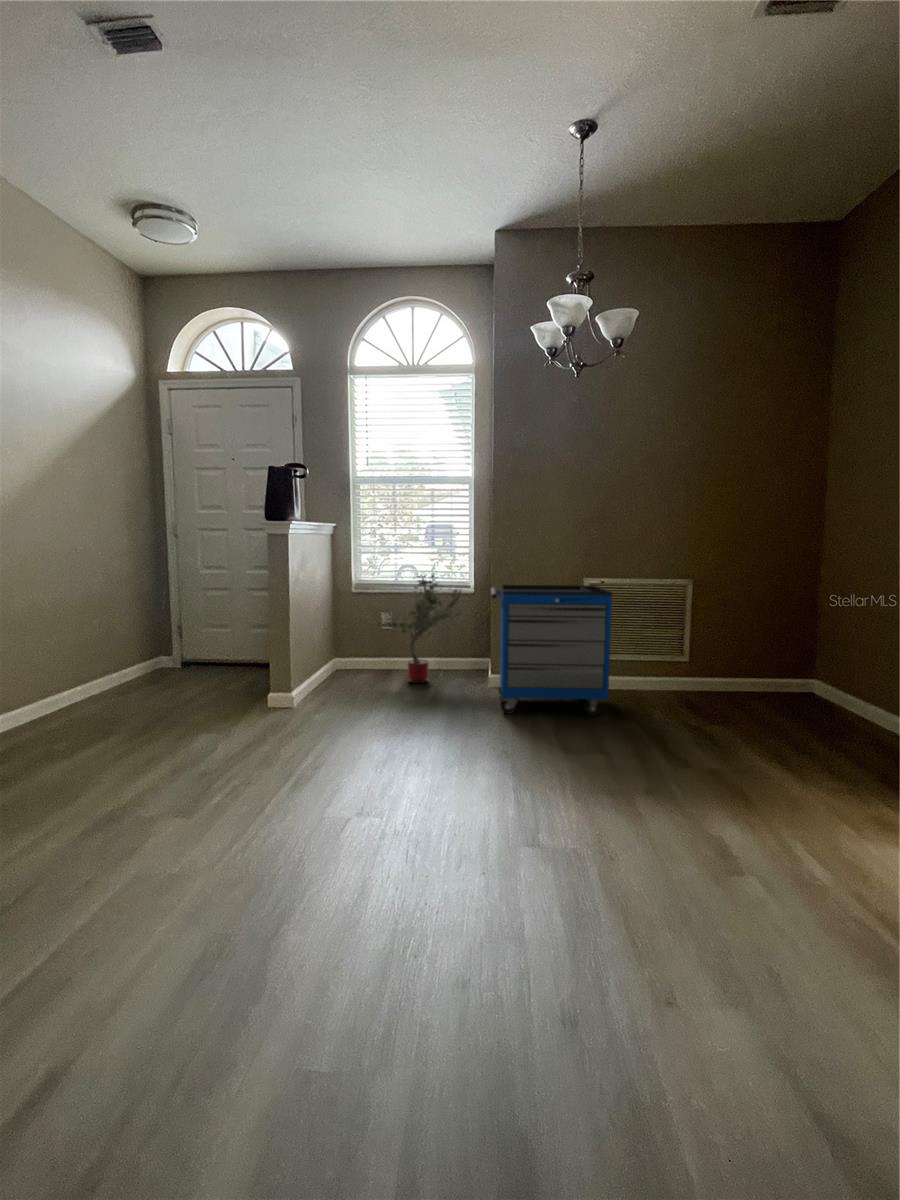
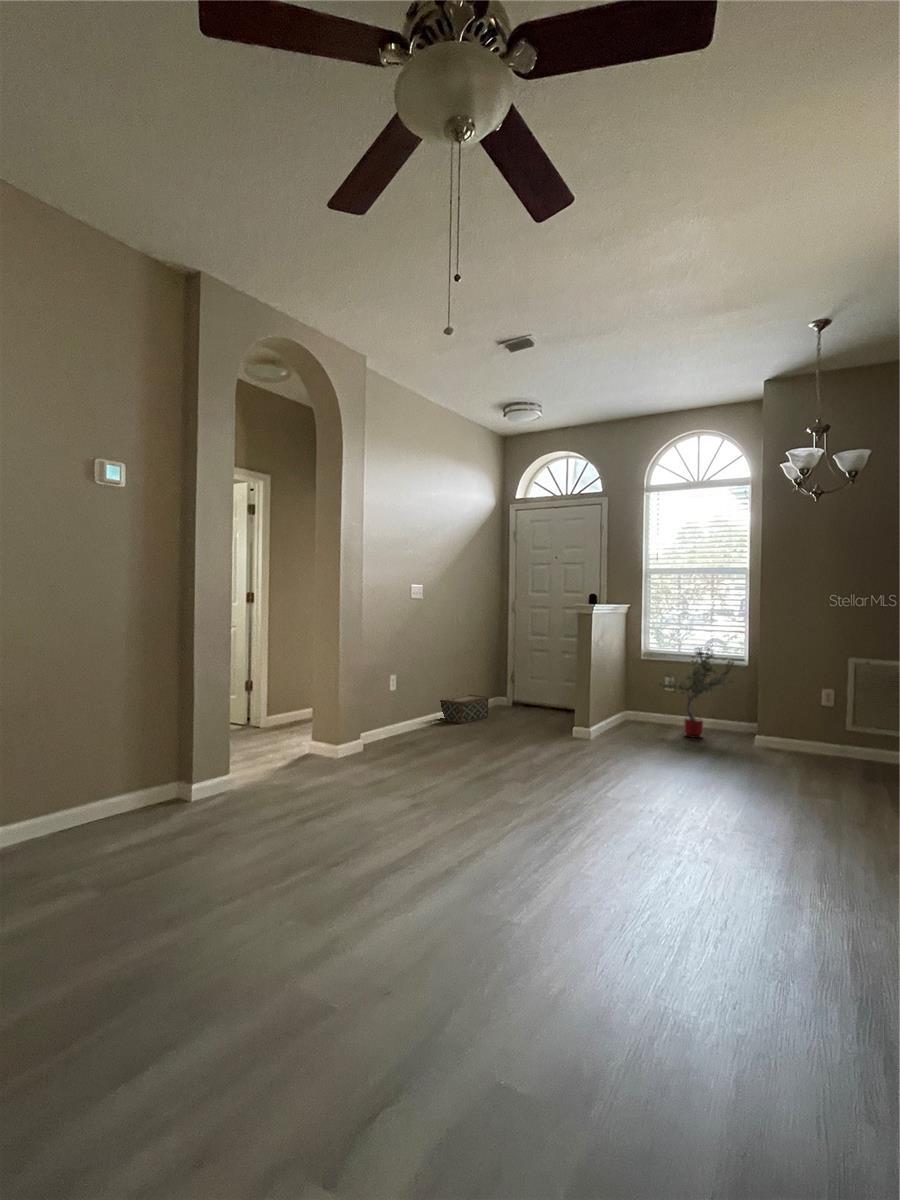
storage cabinet: present [491,585,612,716] -> none [751,658,868,777]
woven basket: none [41,663,142,715] -> present [437,694,489,724]

